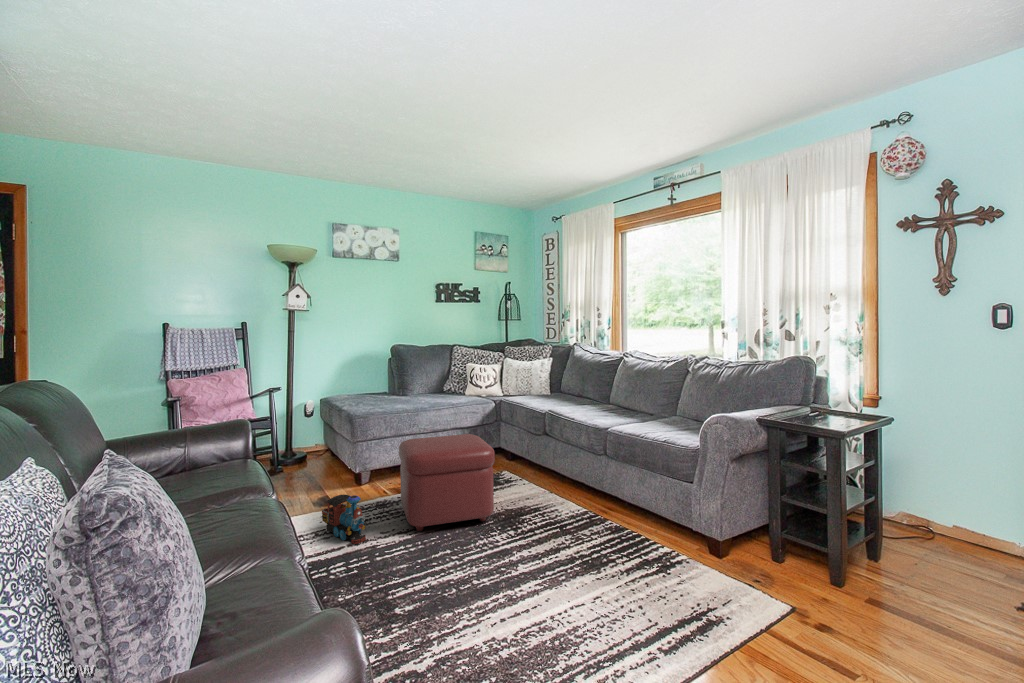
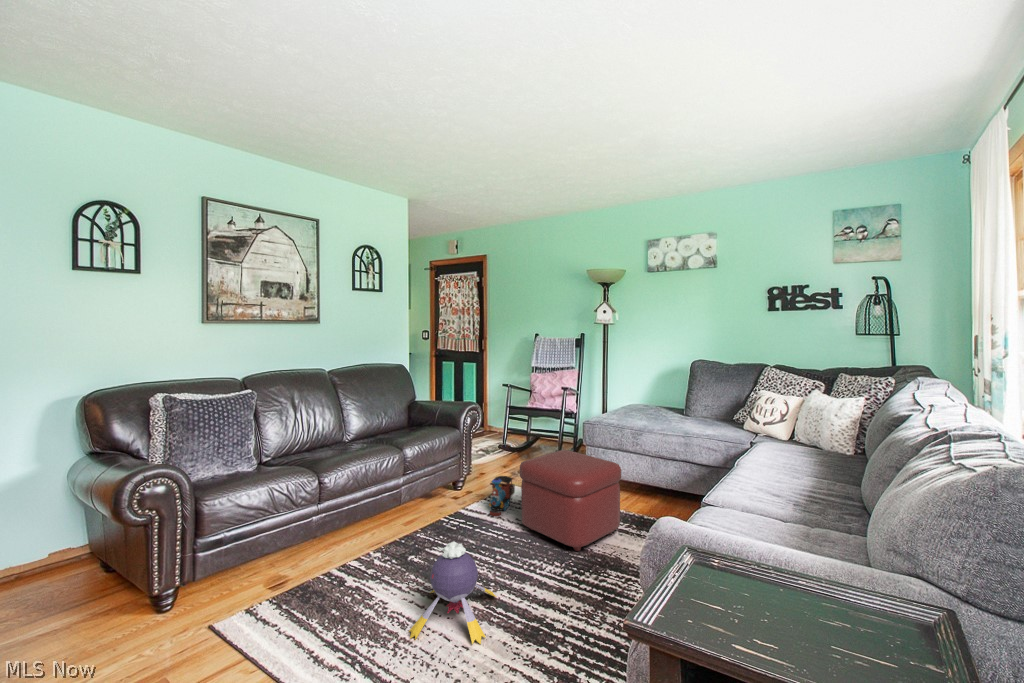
plush toy: none [491,519,594,630] -> present [409,542,496,644]

